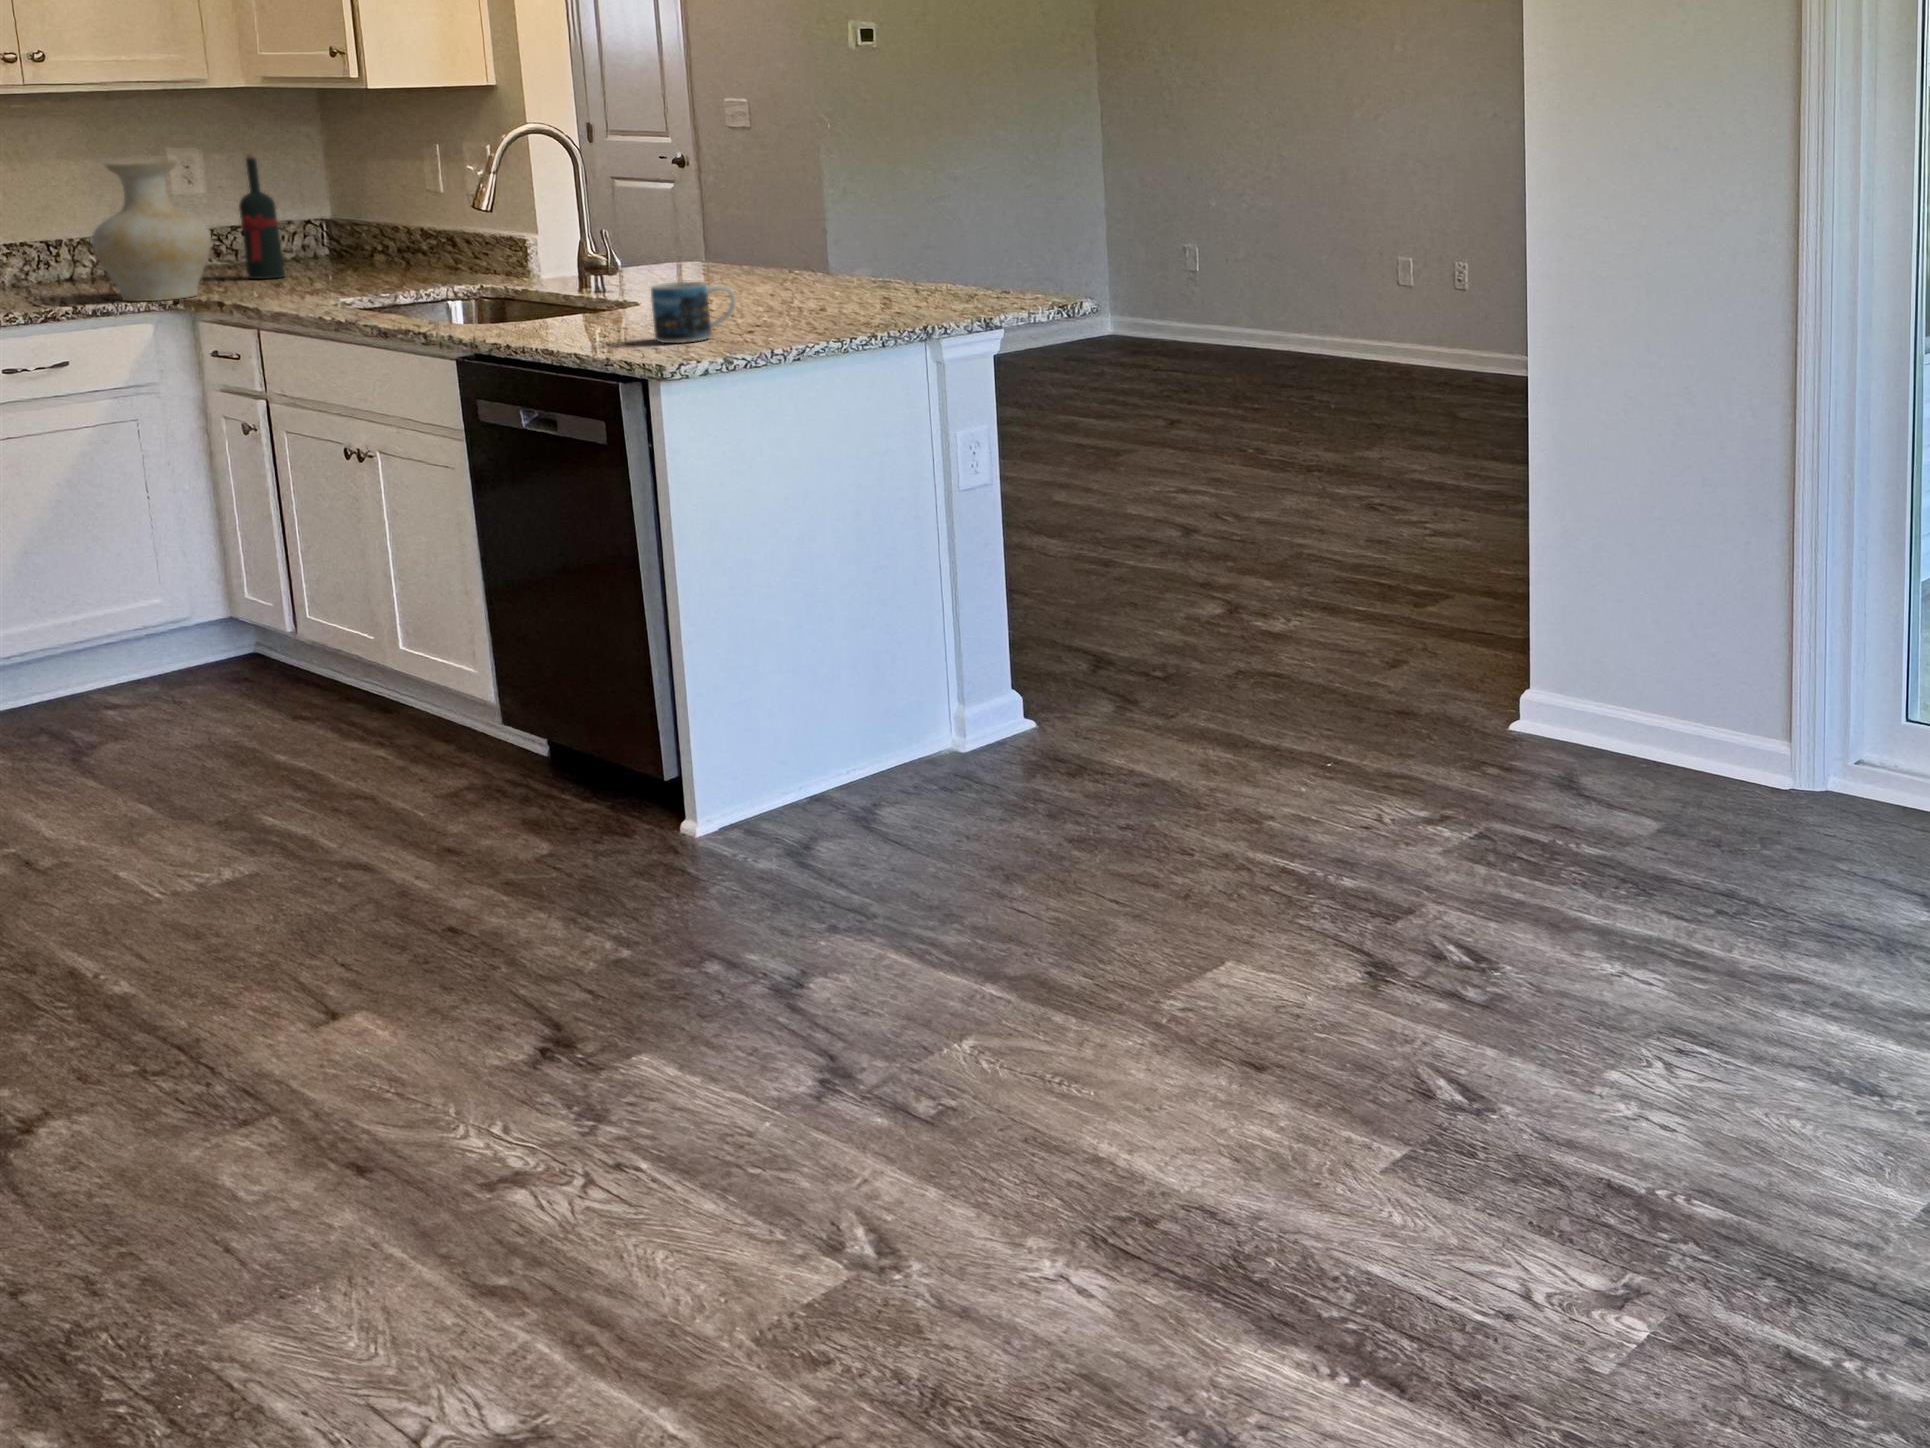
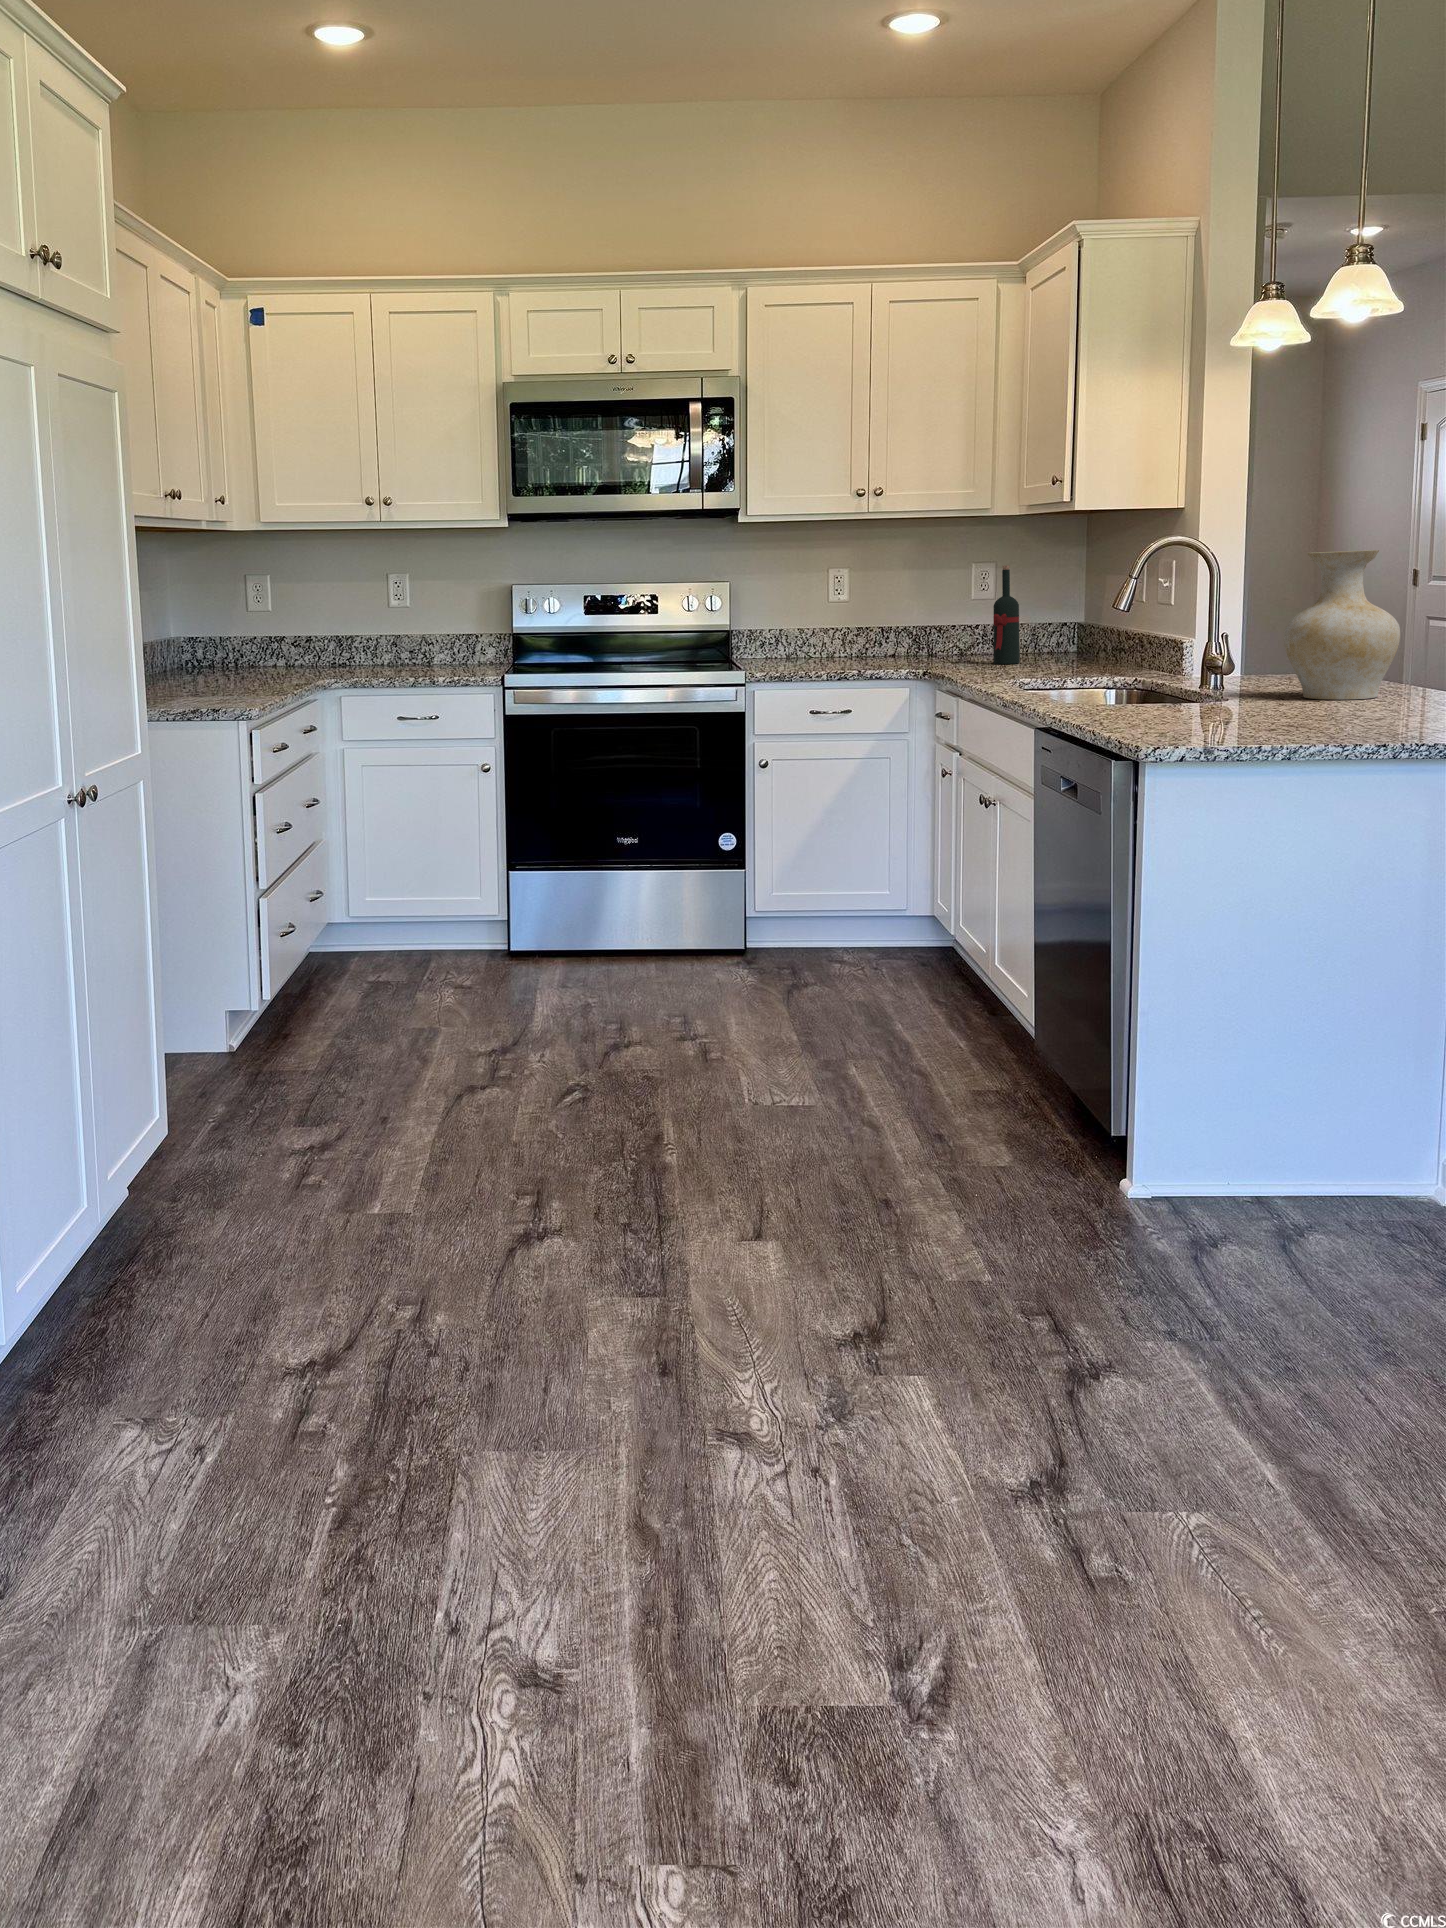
vase: present [92,160,211,301] -> present [1284,550,1400,700]
mug: present [651,282,736,343] -> none [1159,663,1238,720]

